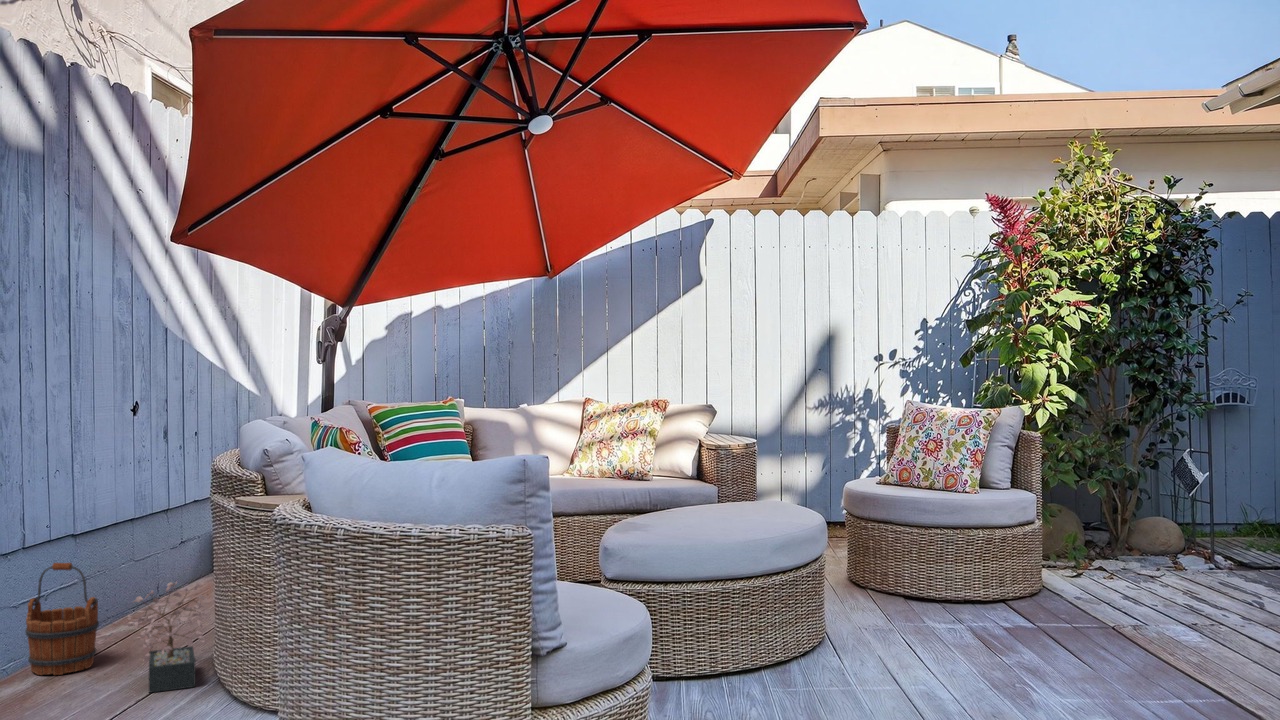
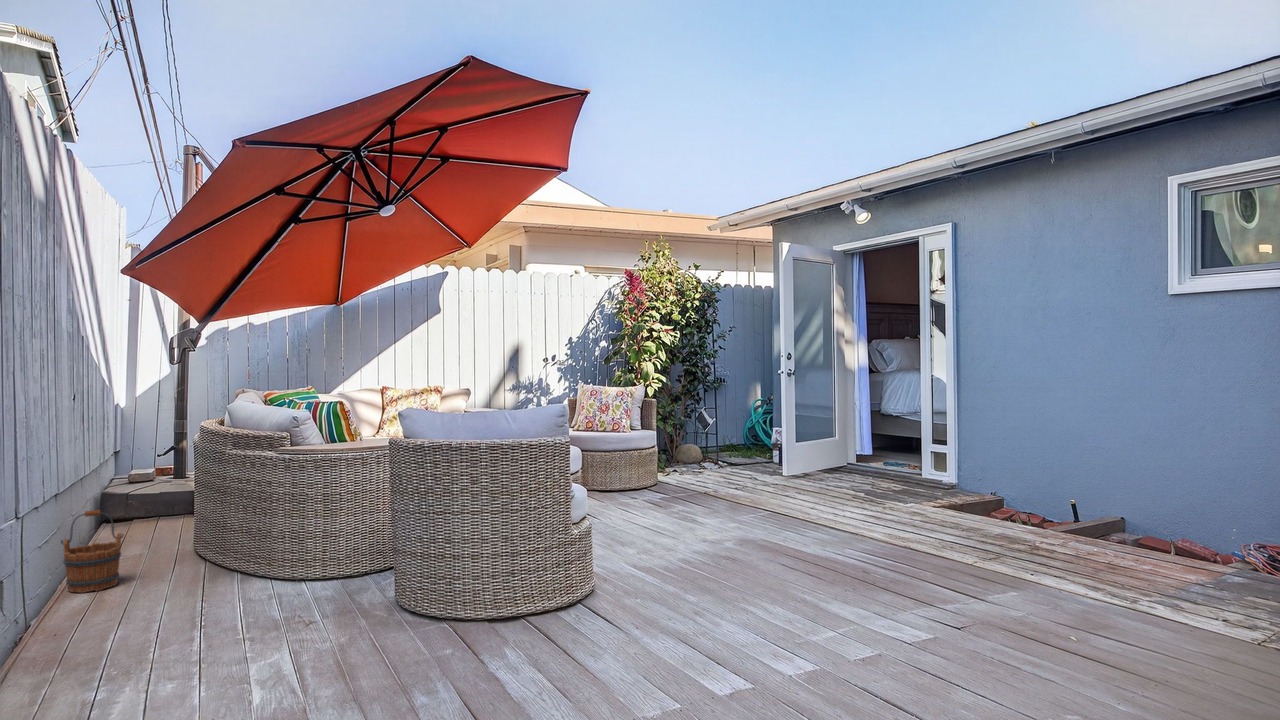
decorative plant: present [128,582,208,692] -> none [159,514,235,588]

